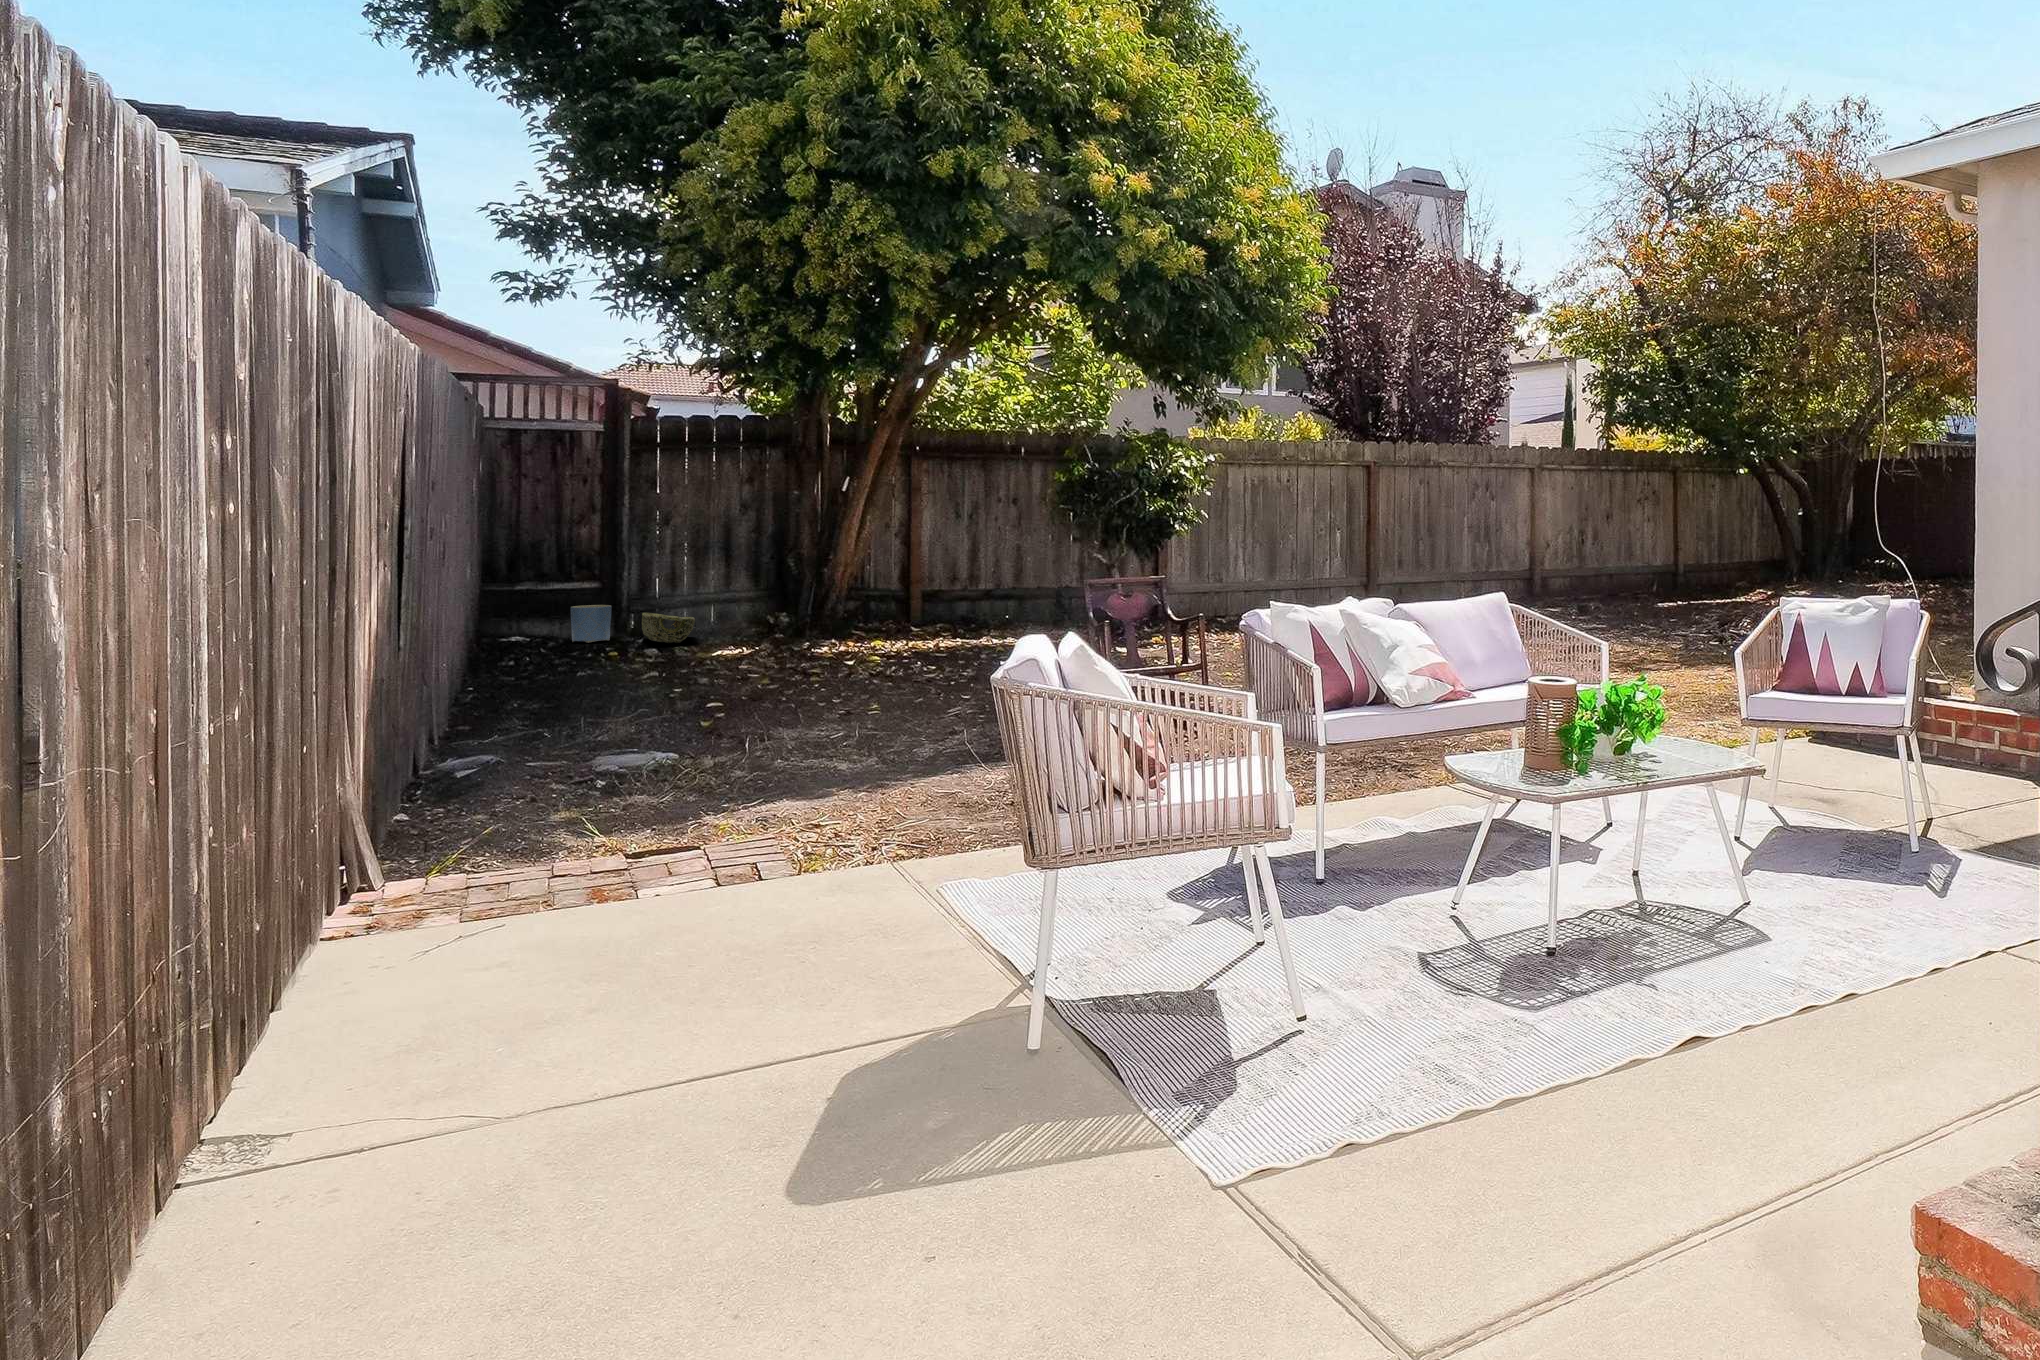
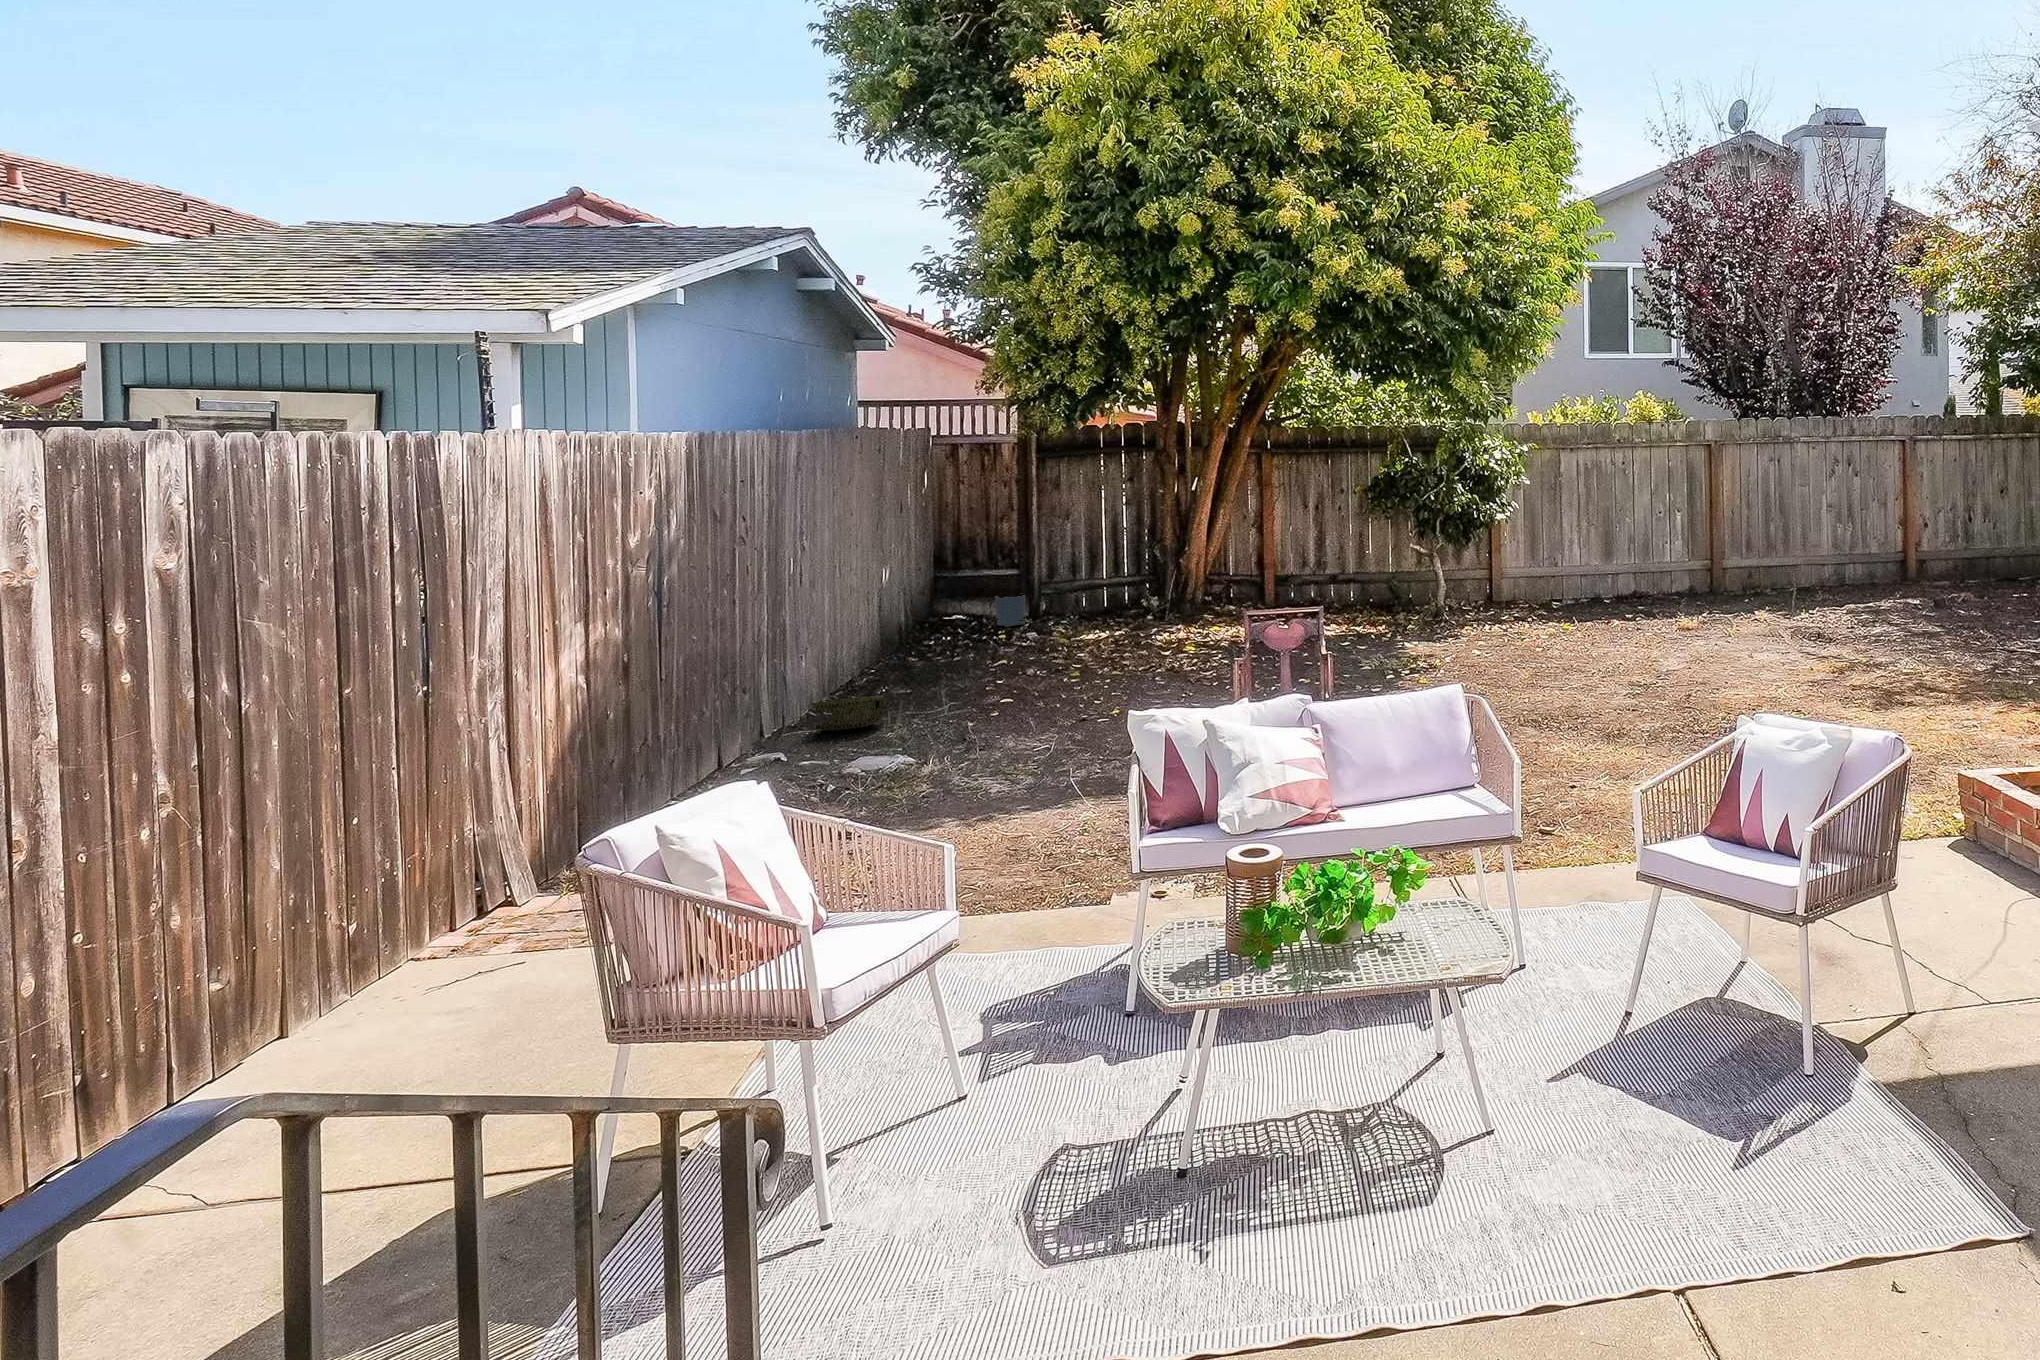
woven basket: present [642,613,695,644] -> present [812,695,884,731]

